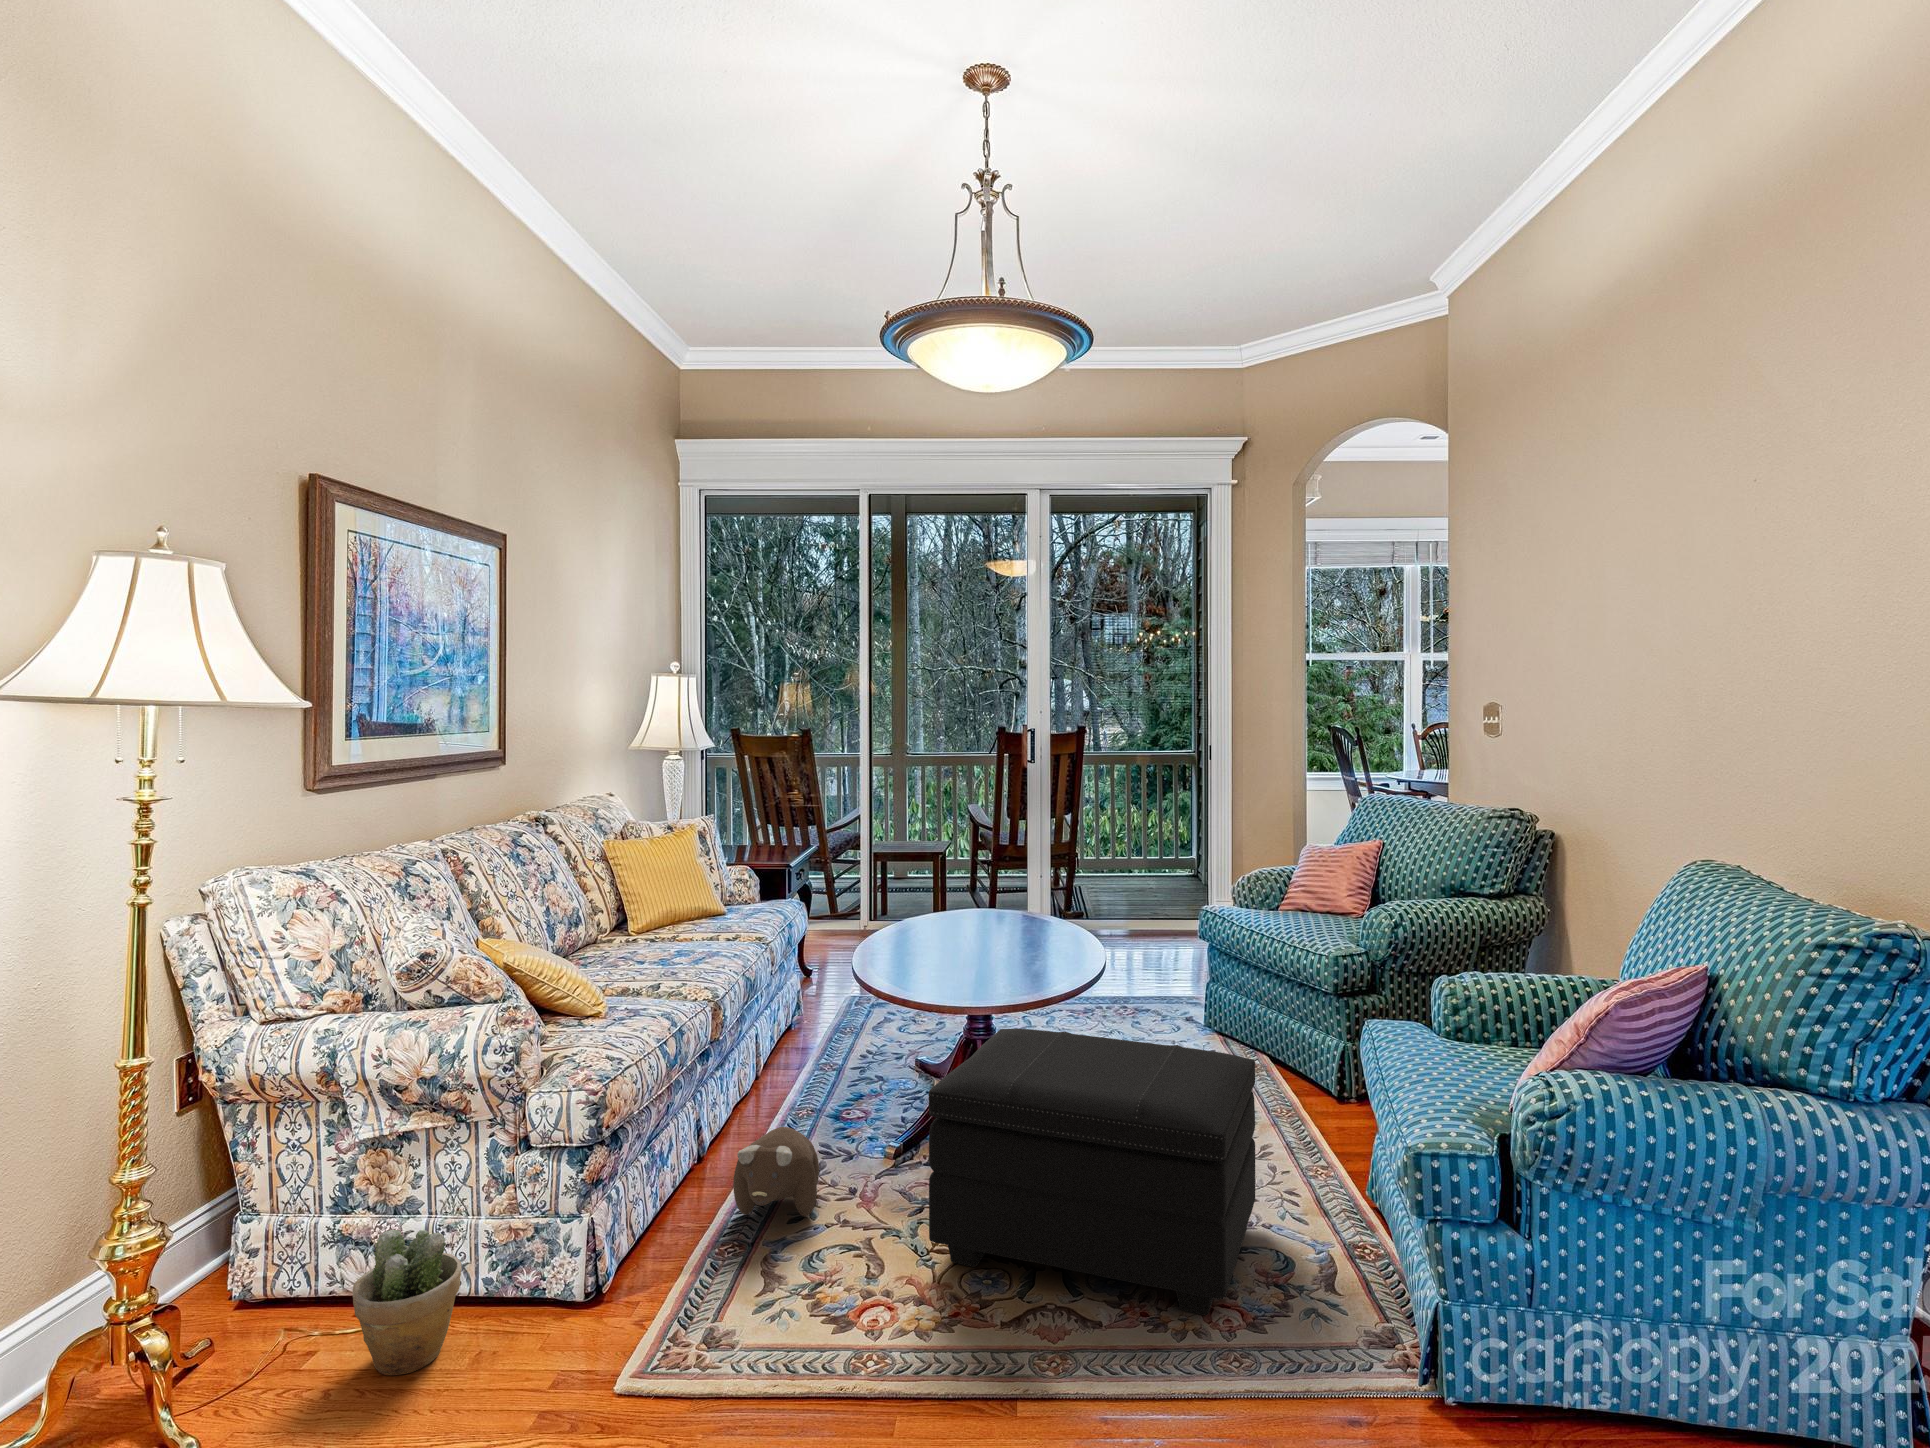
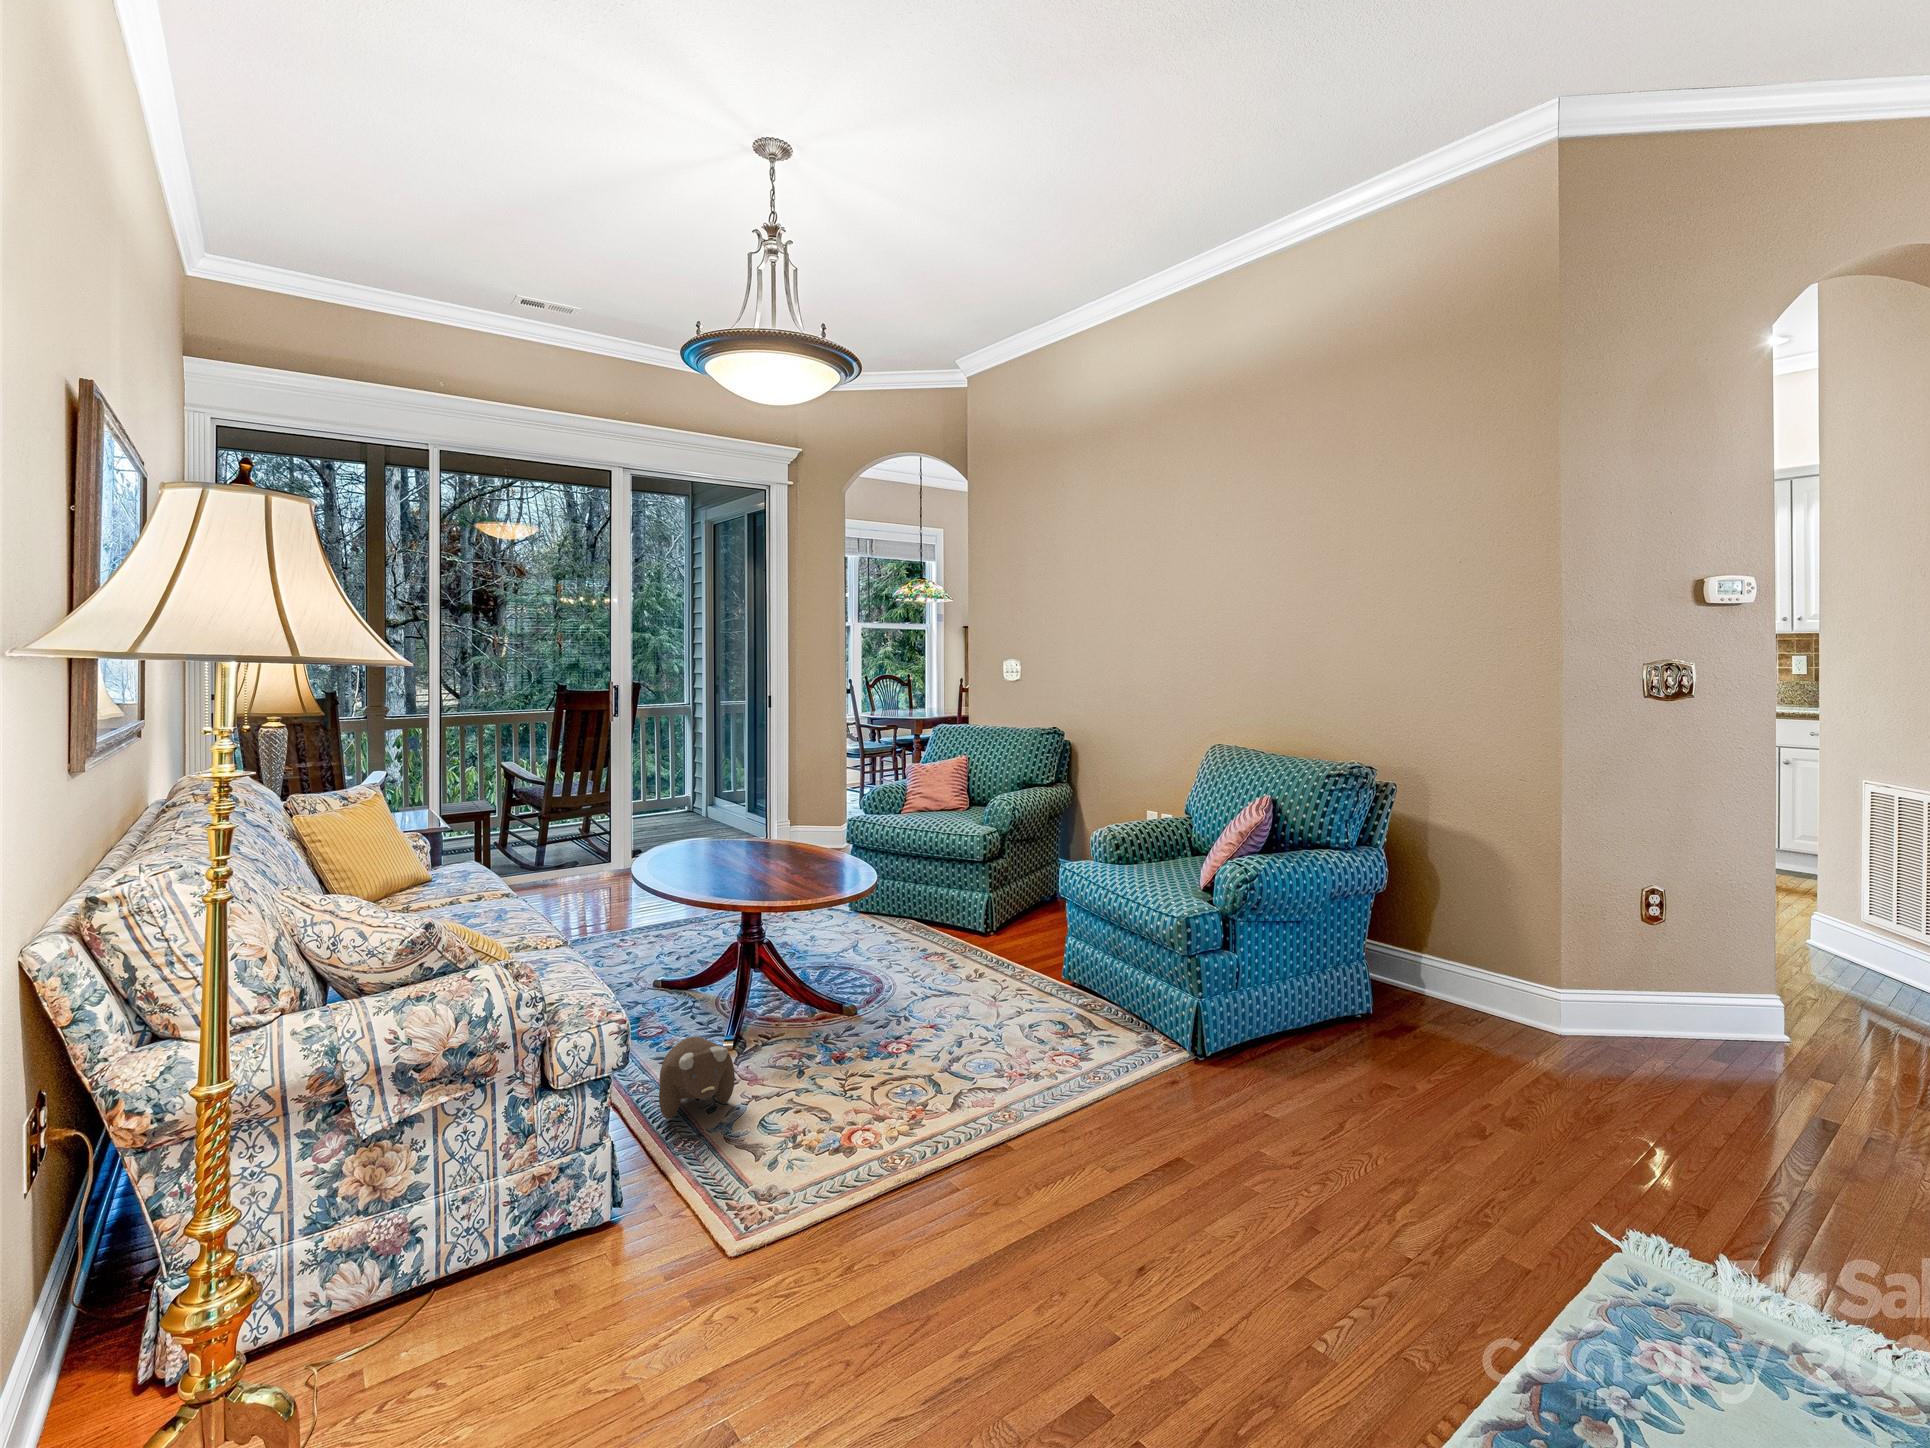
footstool: present [929,1029,1255,1315] -> none [843,901,1071,1090]
potted plant: present [353,1230,462,1375] -> none [408,1188,523,1350]

